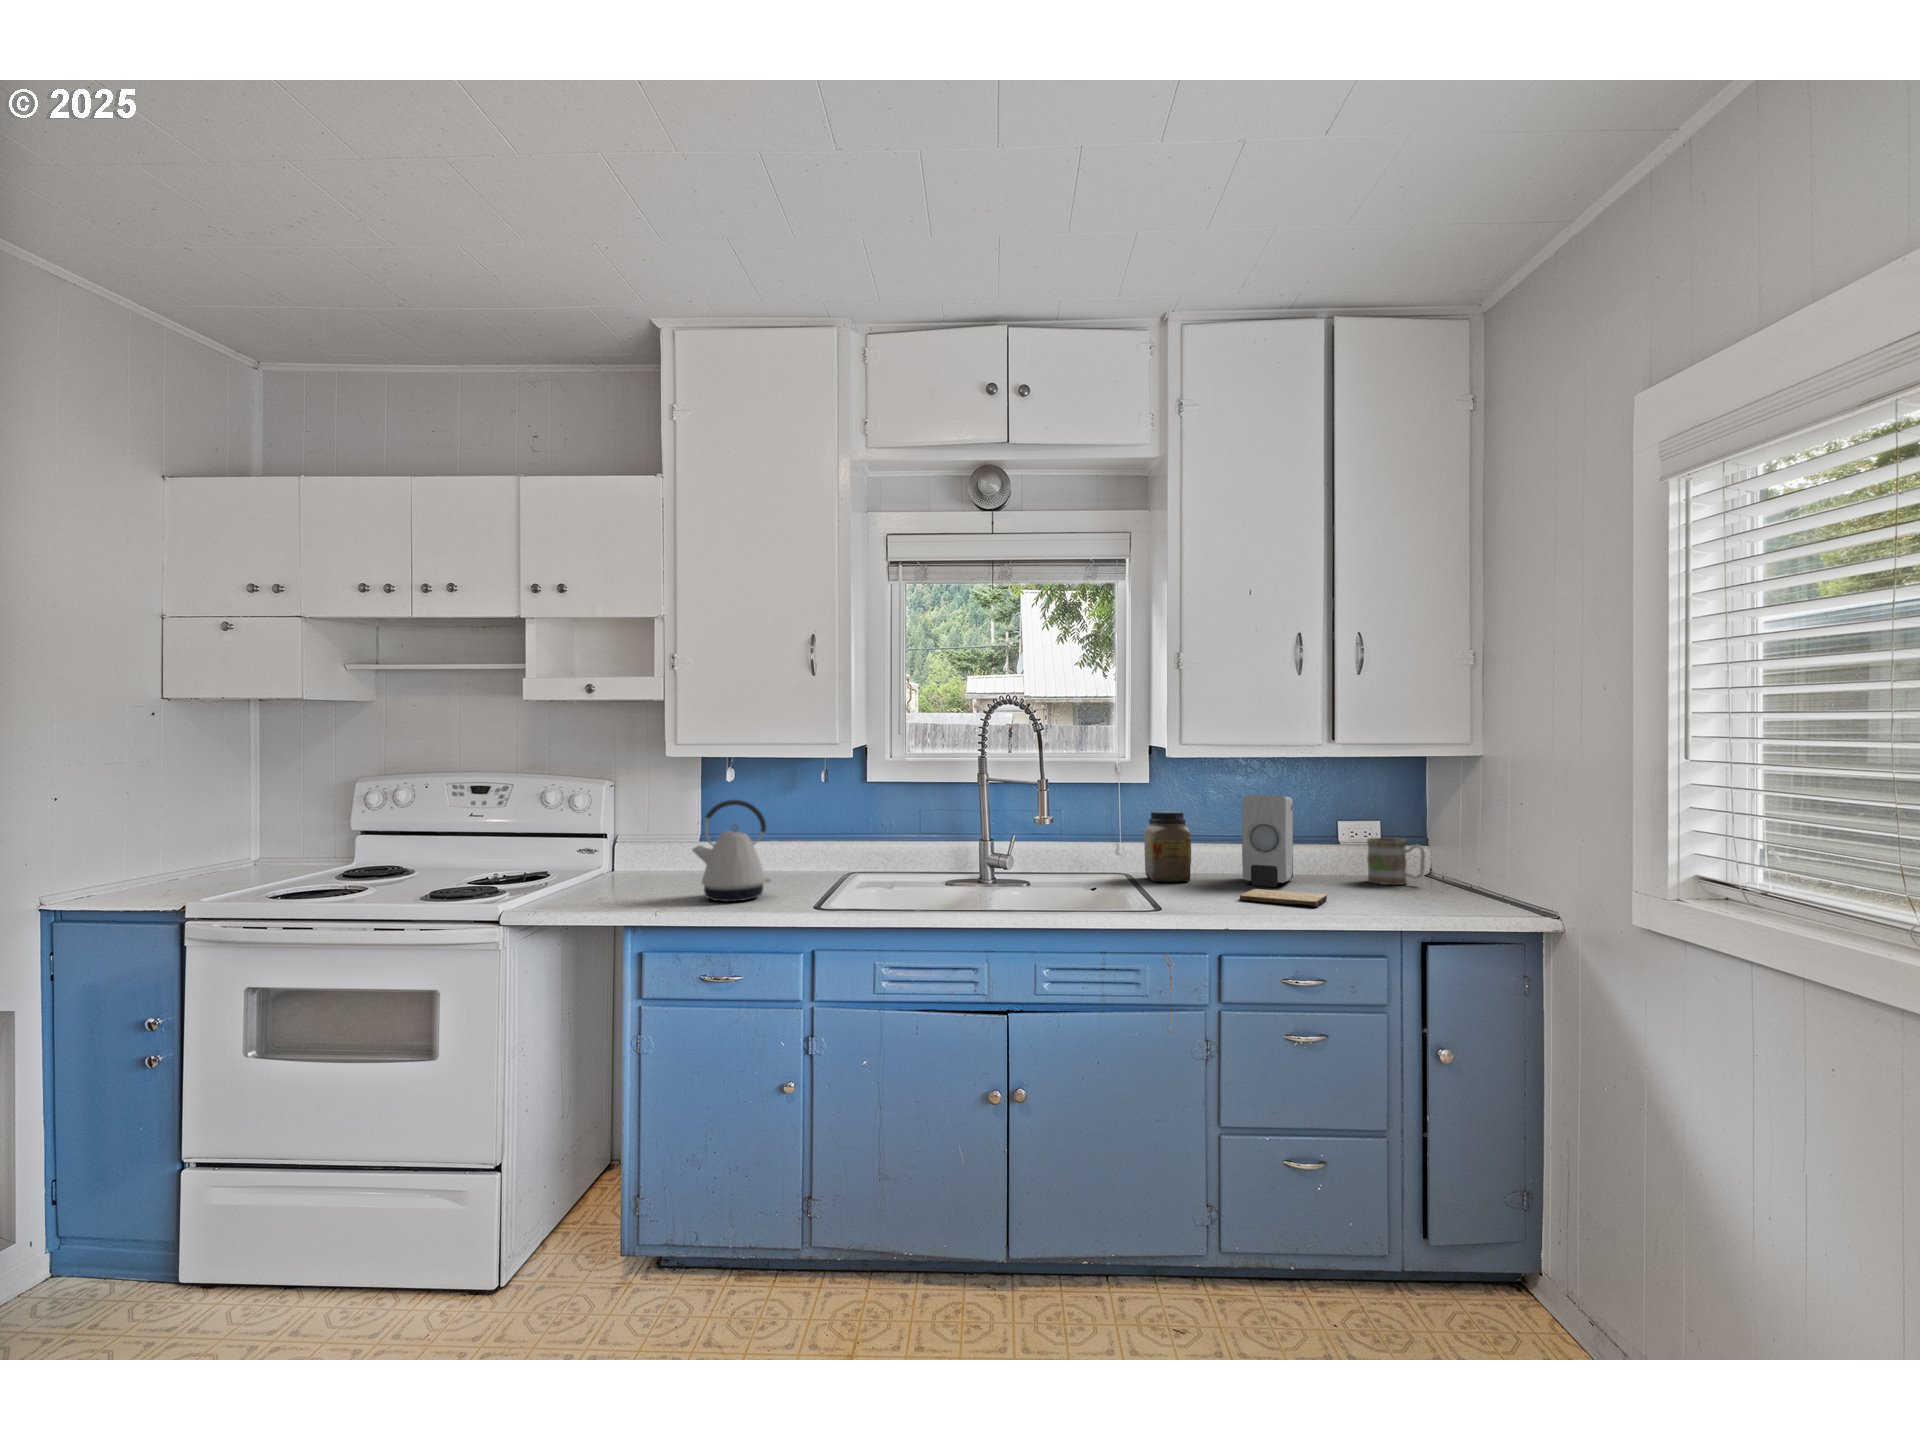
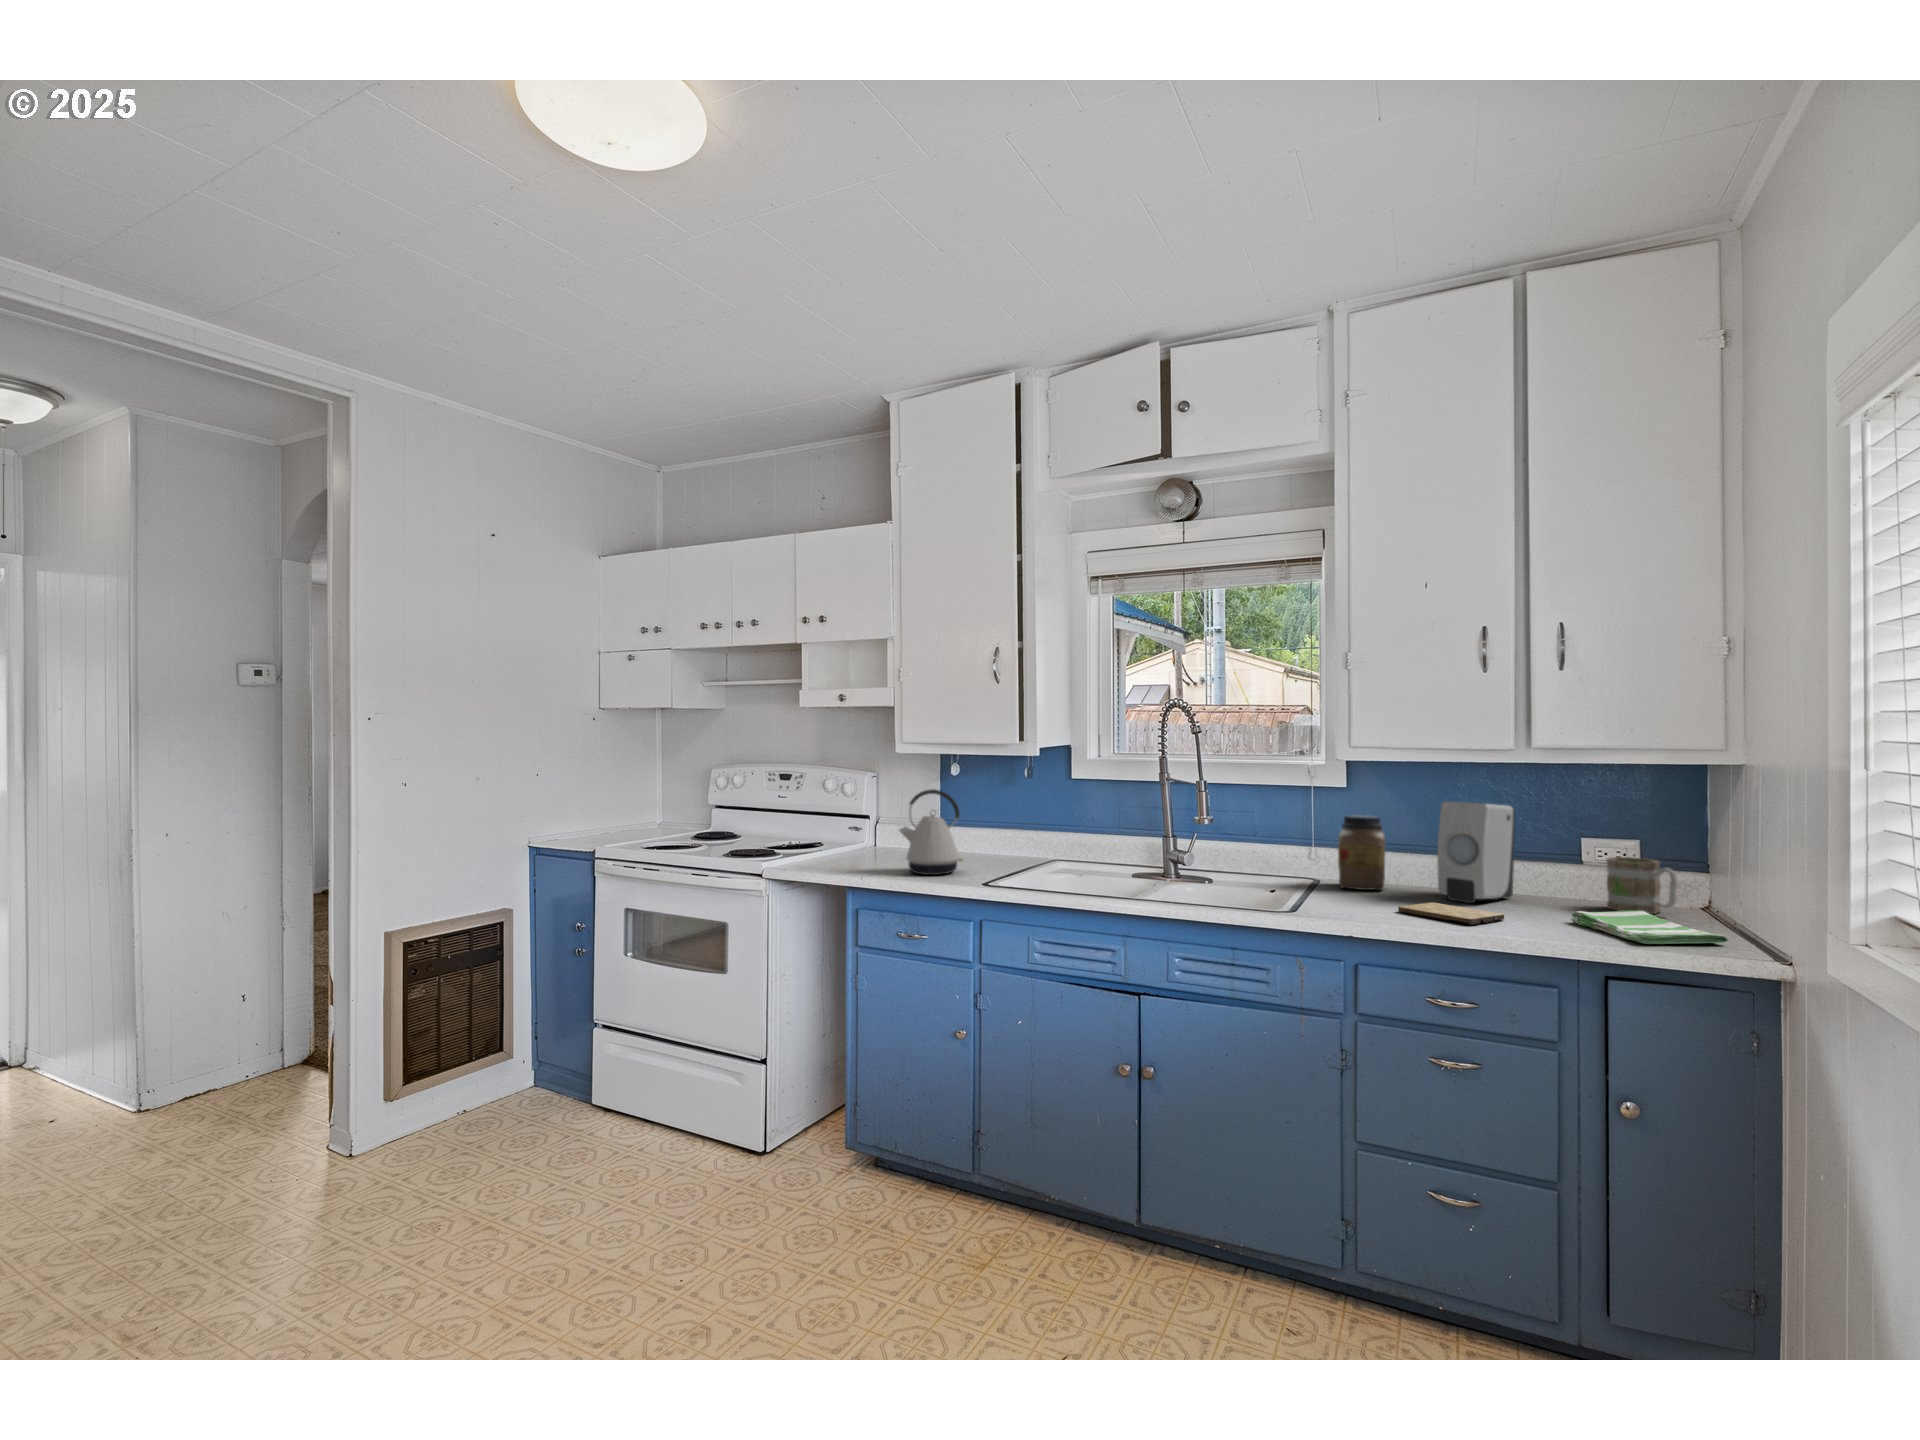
dish towel: none [1372,882,1502,911] -> present [1571,911,1728,944]

